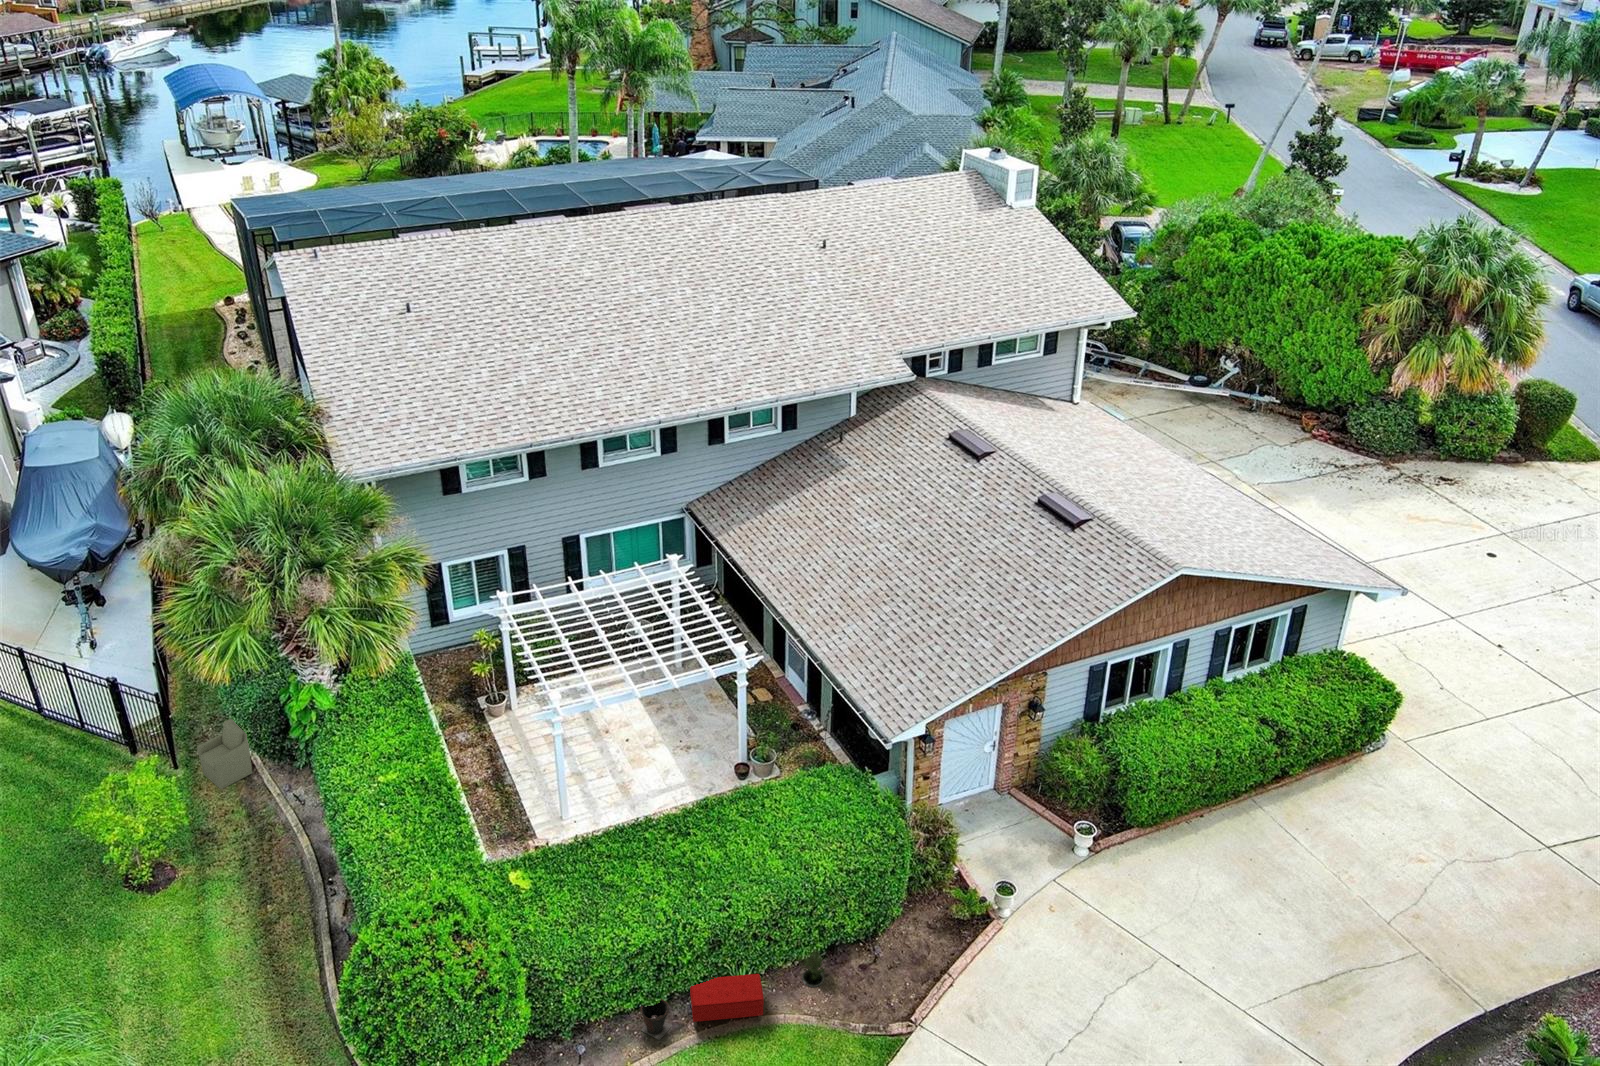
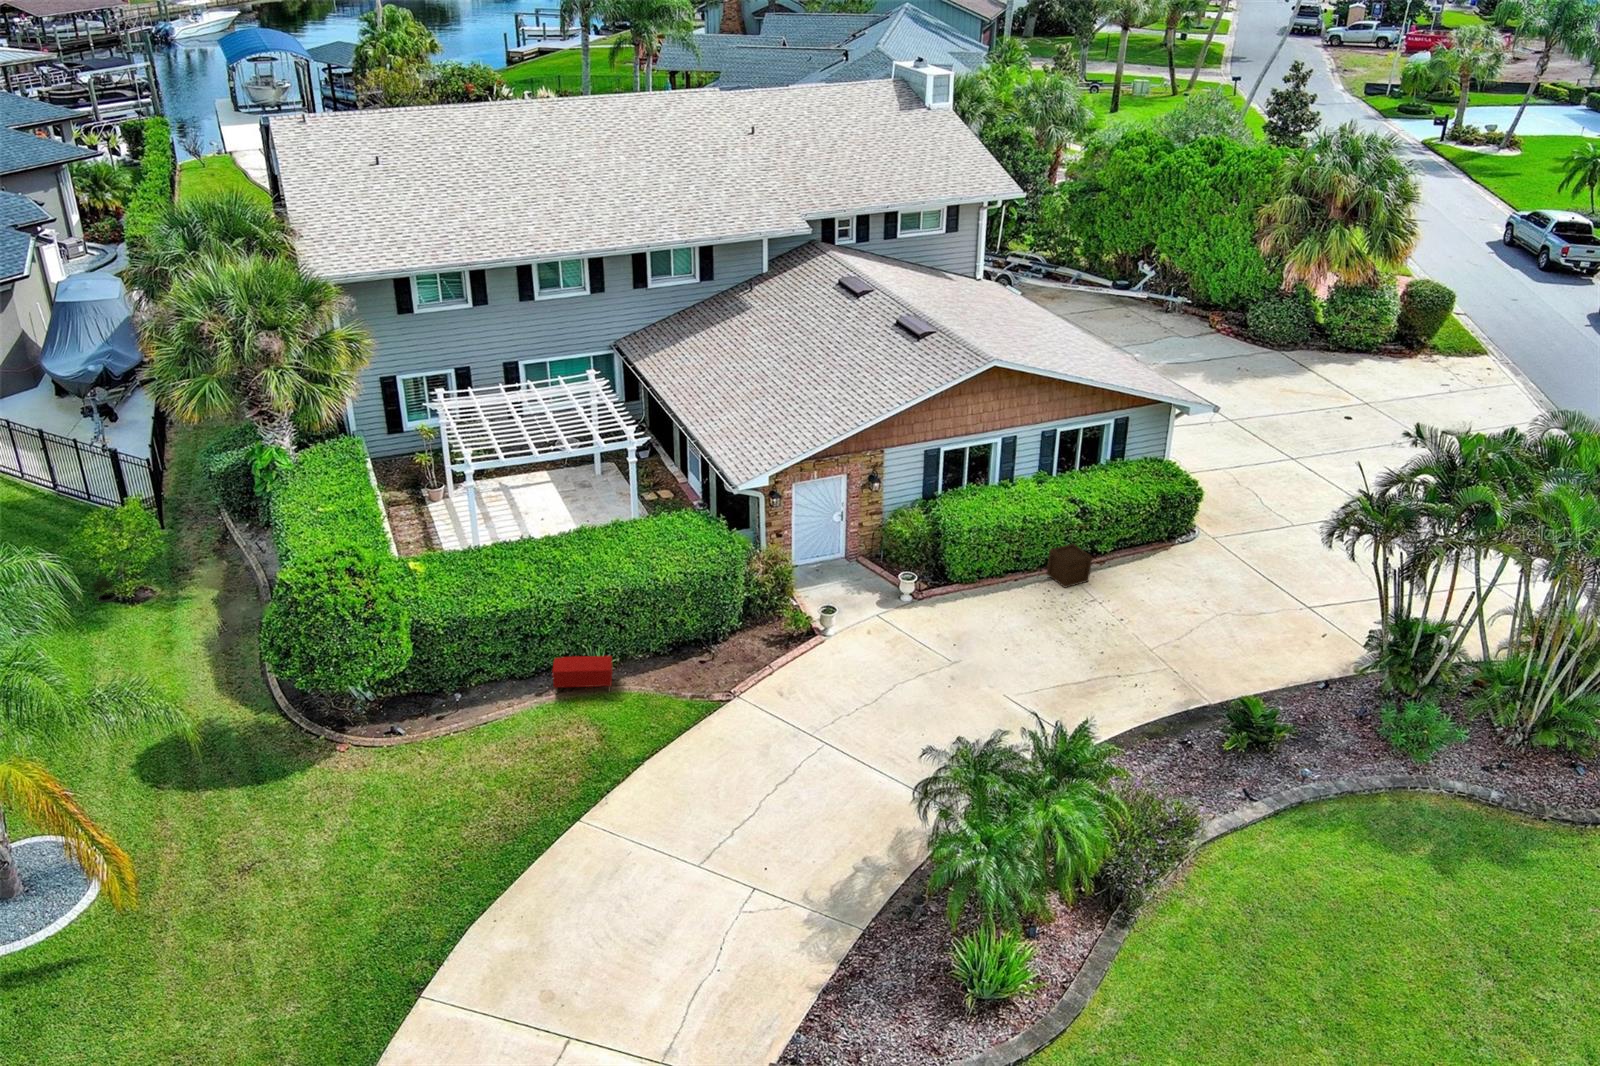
chair: present [197,719,252,789] -> none [181,486,226,541]
wooden crate: none [1229,770,1287,827] -> present [1047,544,1092,587]
potted tree: present [802,950,825,987] -> present [93,574,117,602]
bucket: present [640,999,673,1040] -> none [510,668,538,700]

